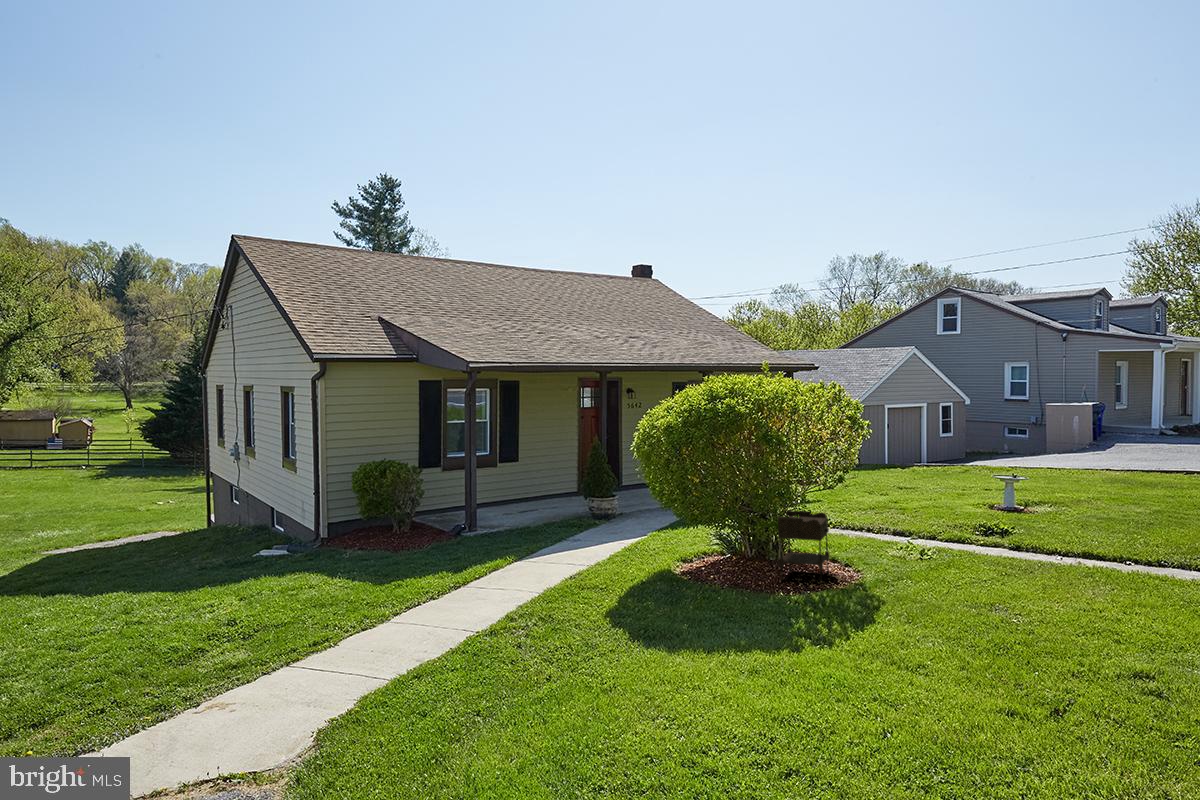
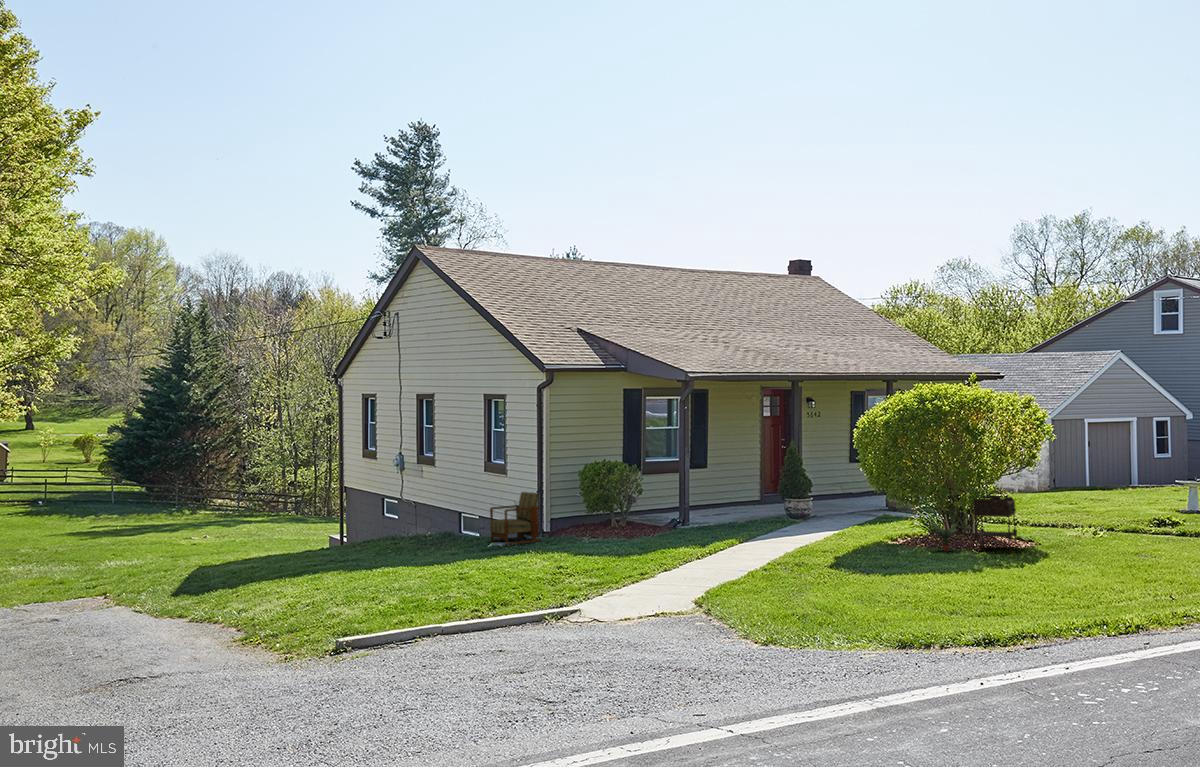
armchair: none [257,494,314,558] -> present [490,492,541,545]
potted plant: none [726,542,763,581] -> present [931,521,959,552]

